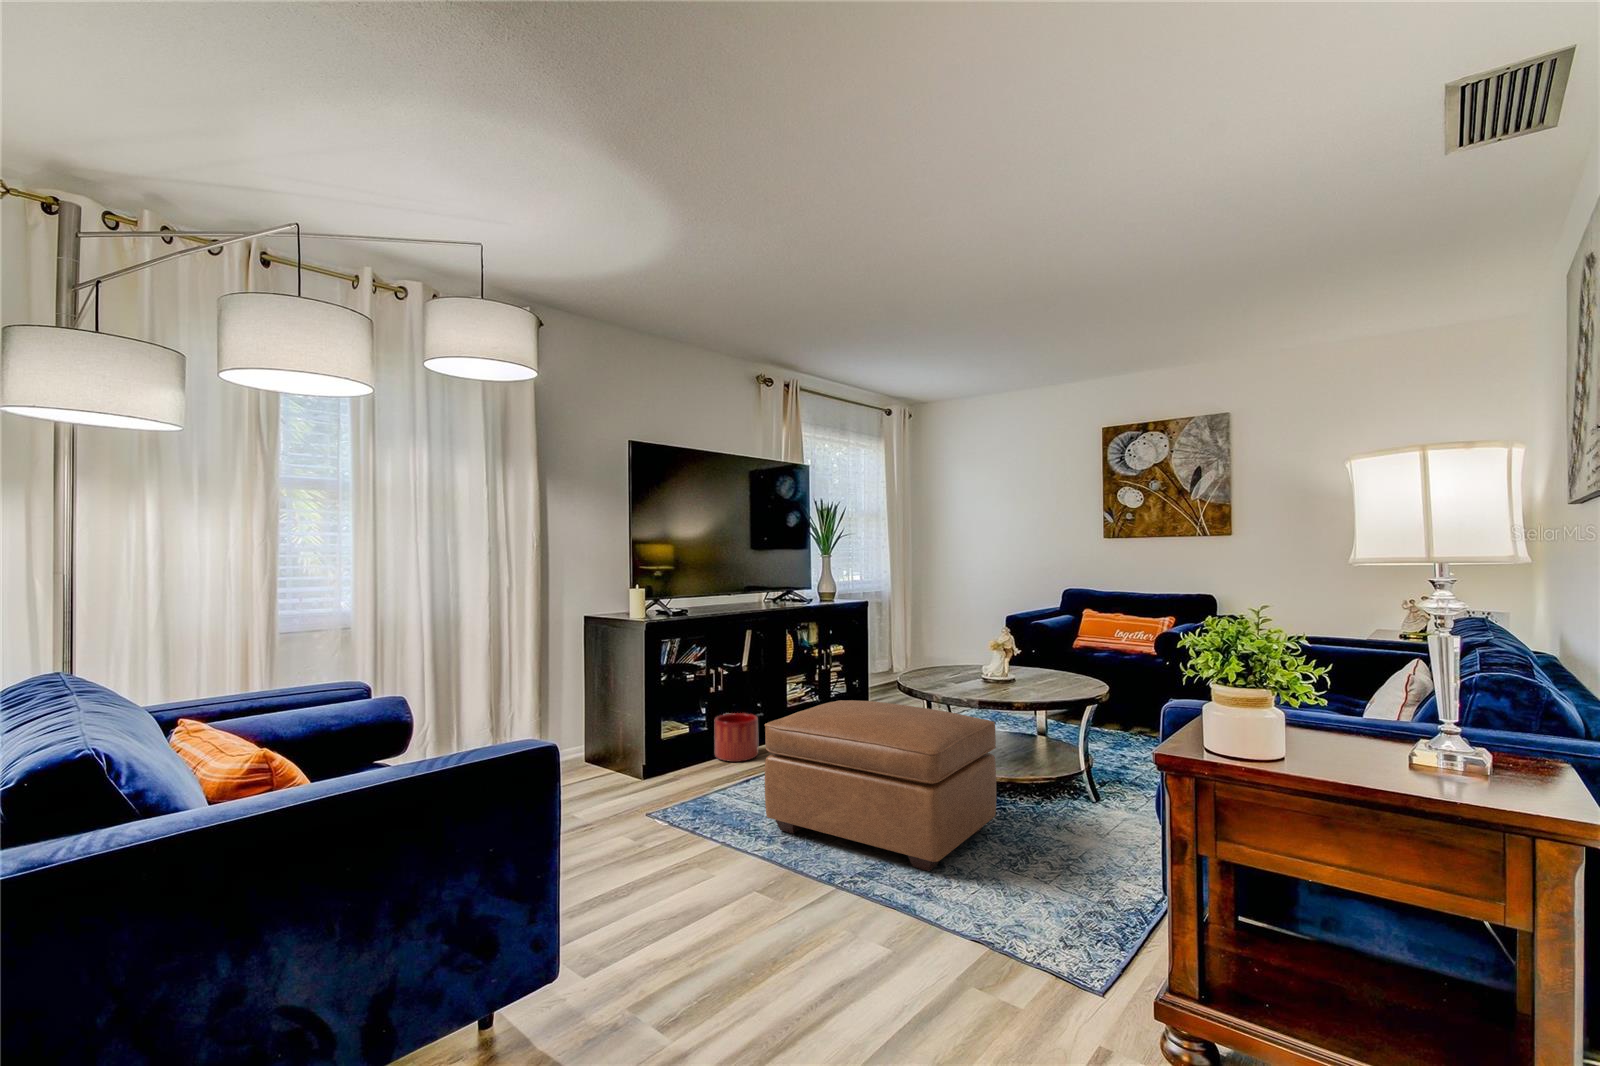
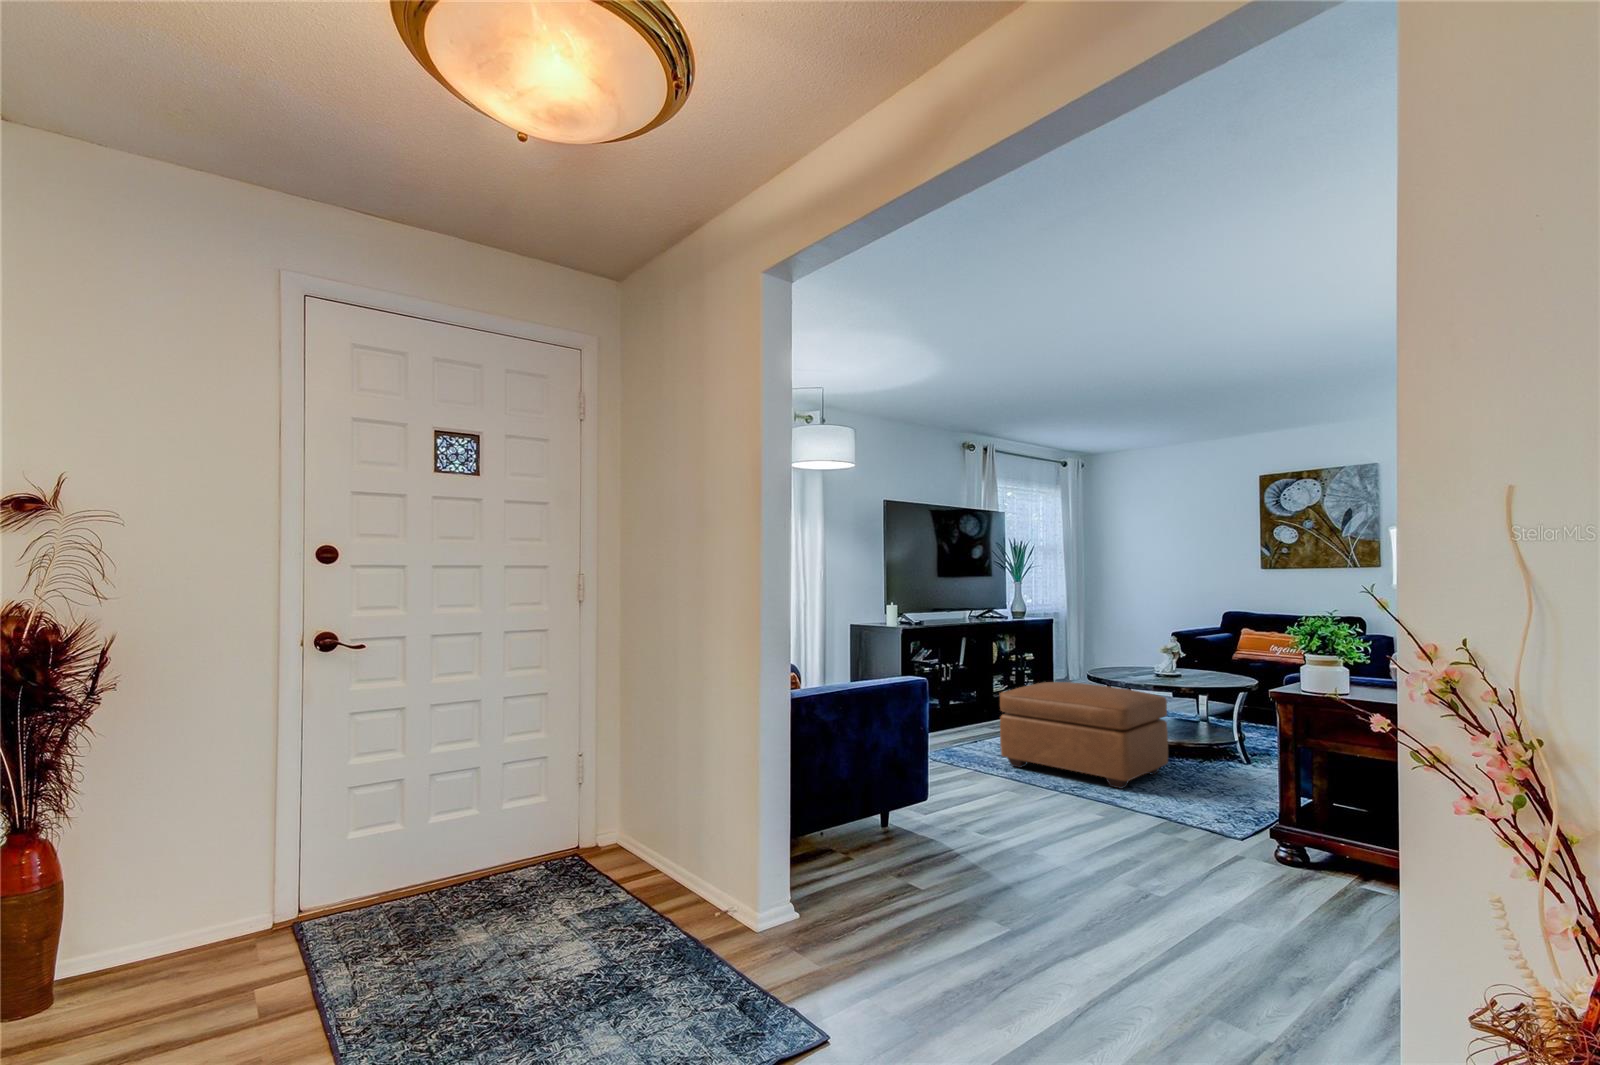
planter: present [715,713,758,762] -> none [945,697,978,731]

